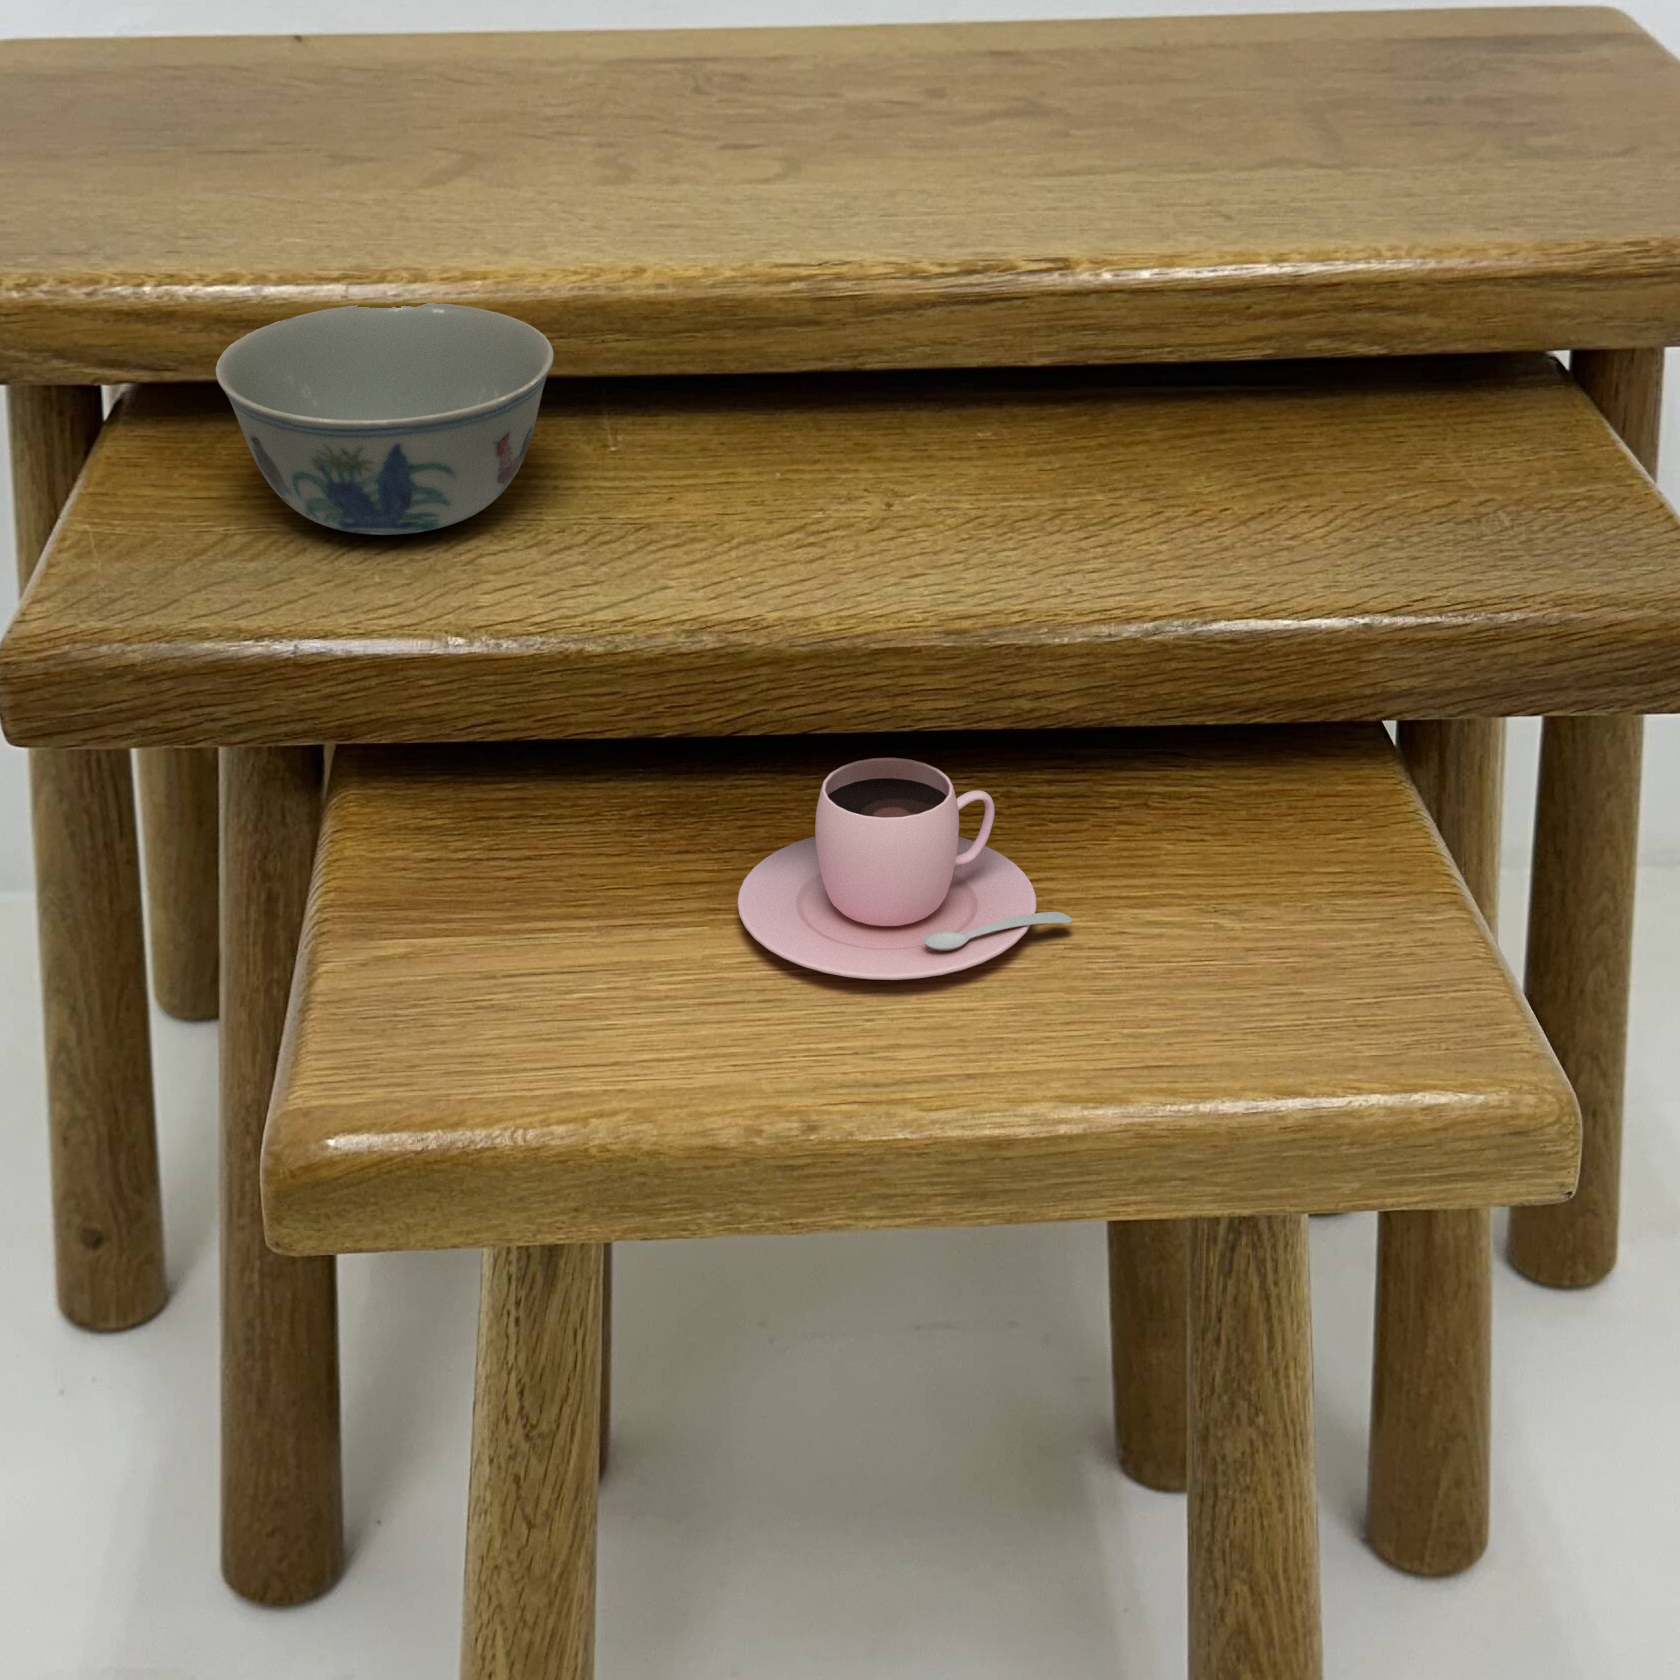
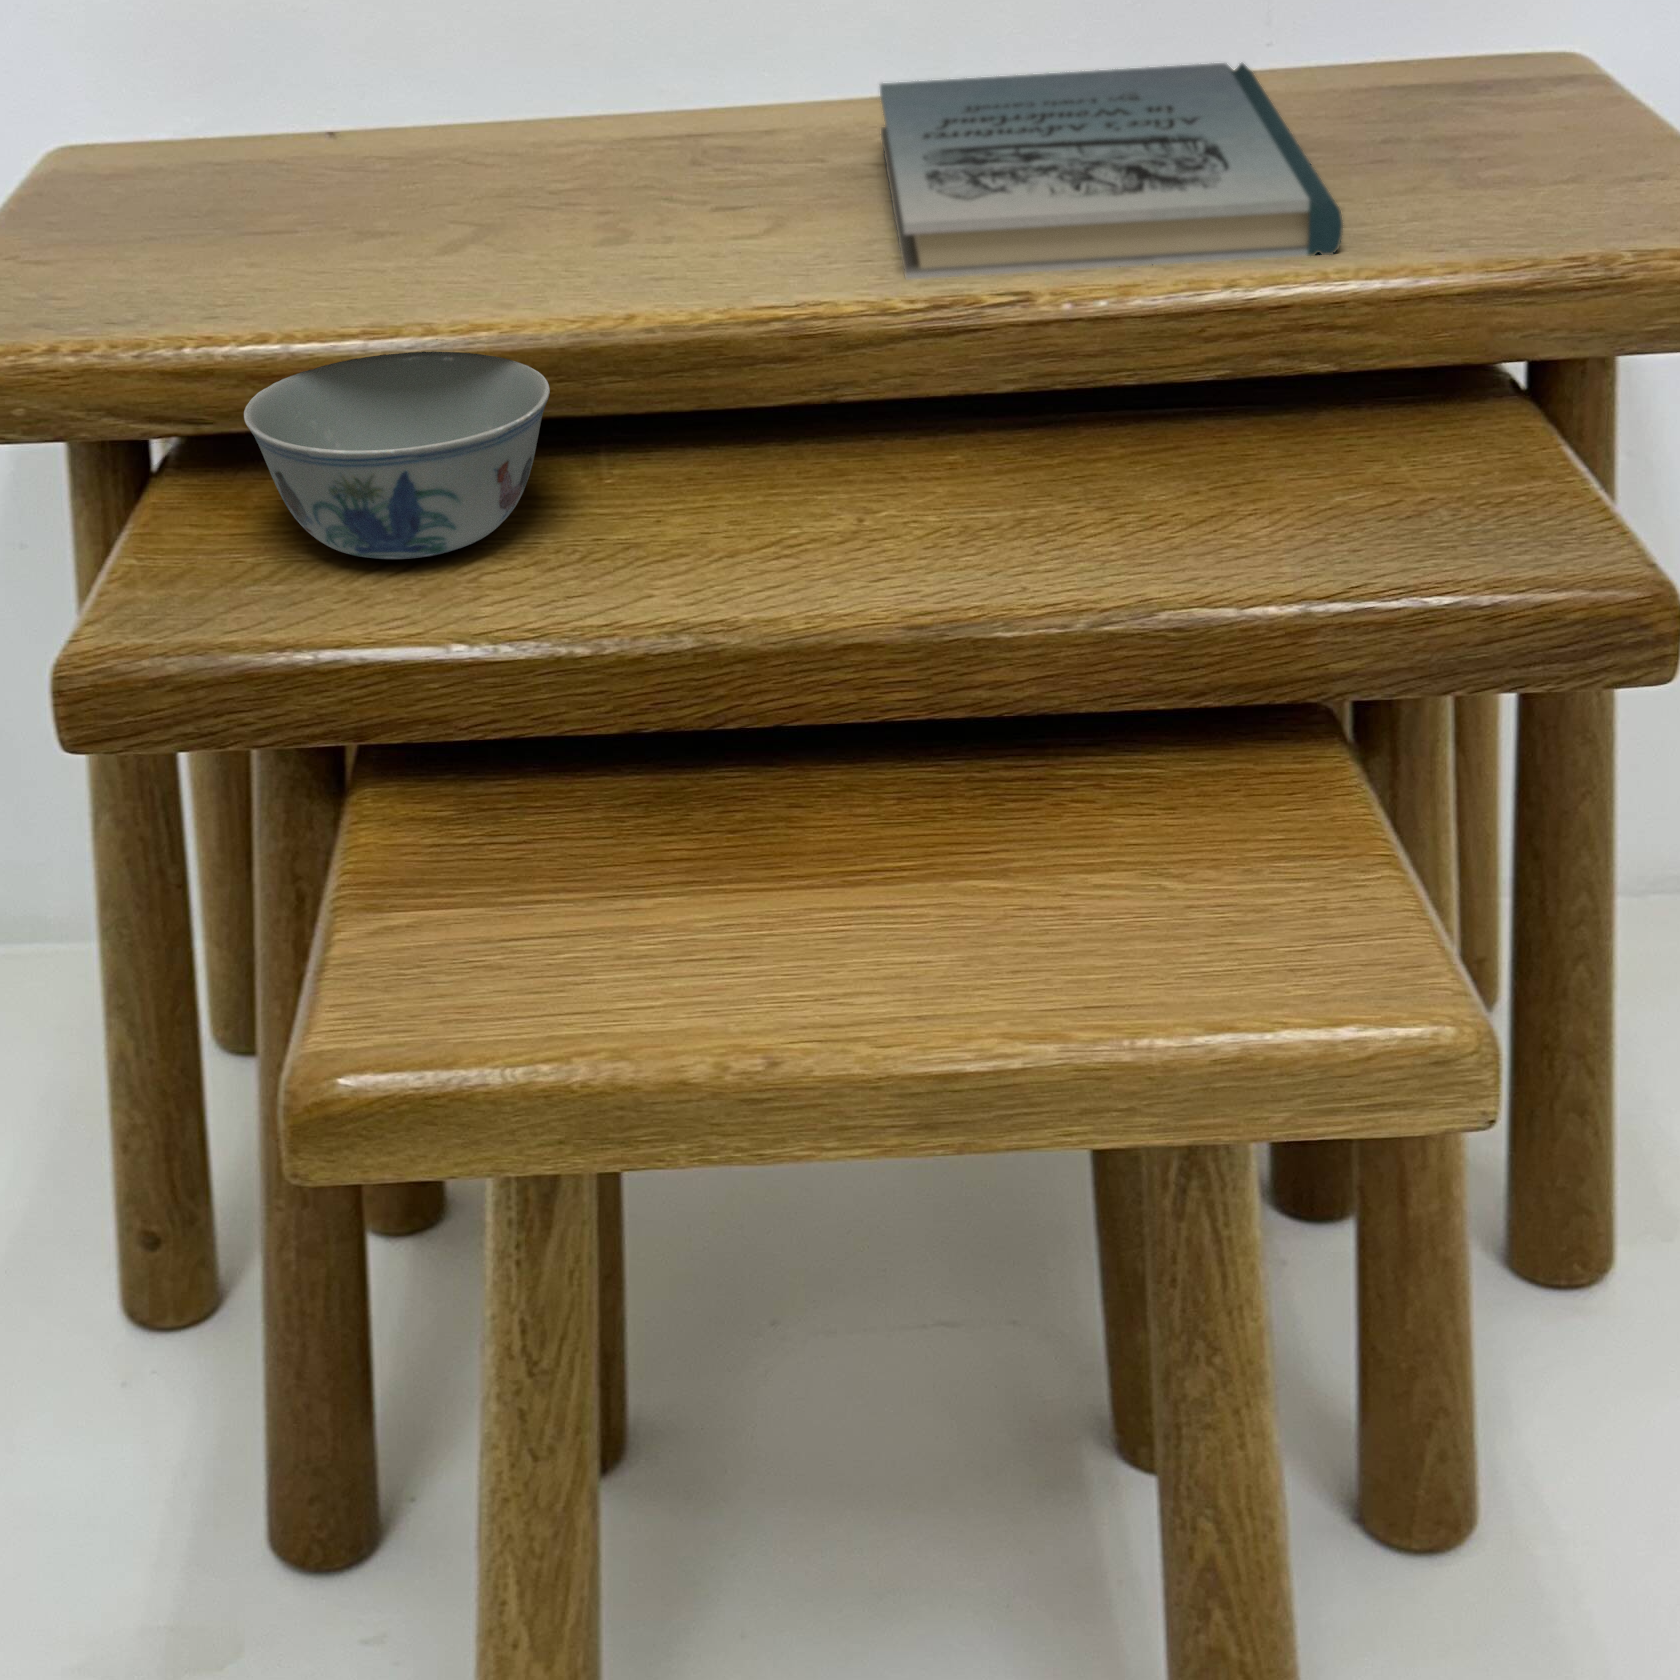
book: none [892,4,1399,246] -> present [880,63,1343,280]
teacup: present [738,758,1072,980] -> none [716,567,1025,937]

